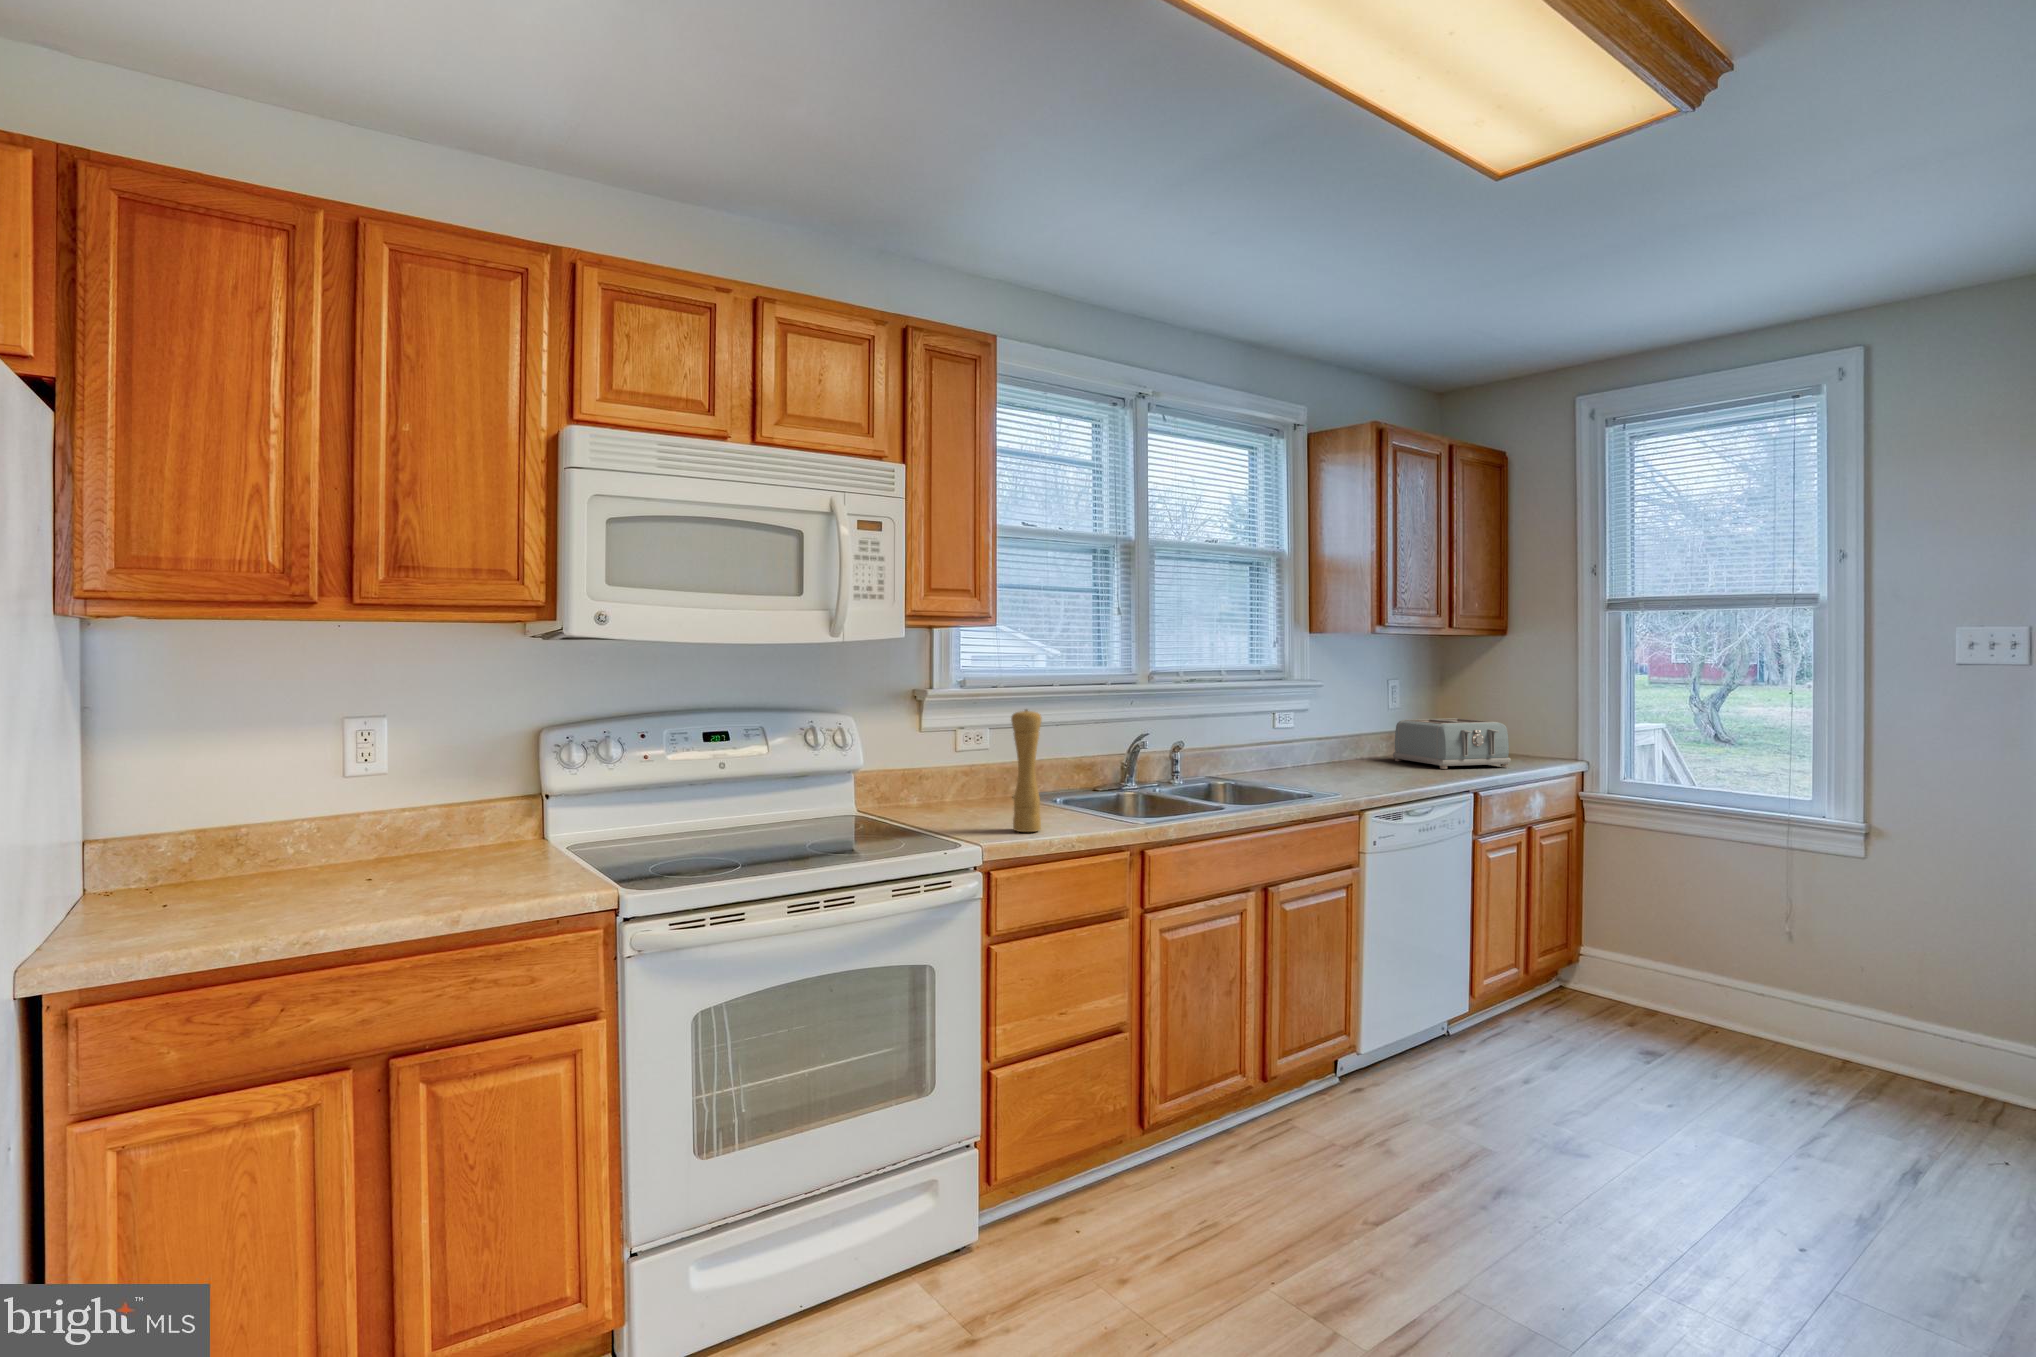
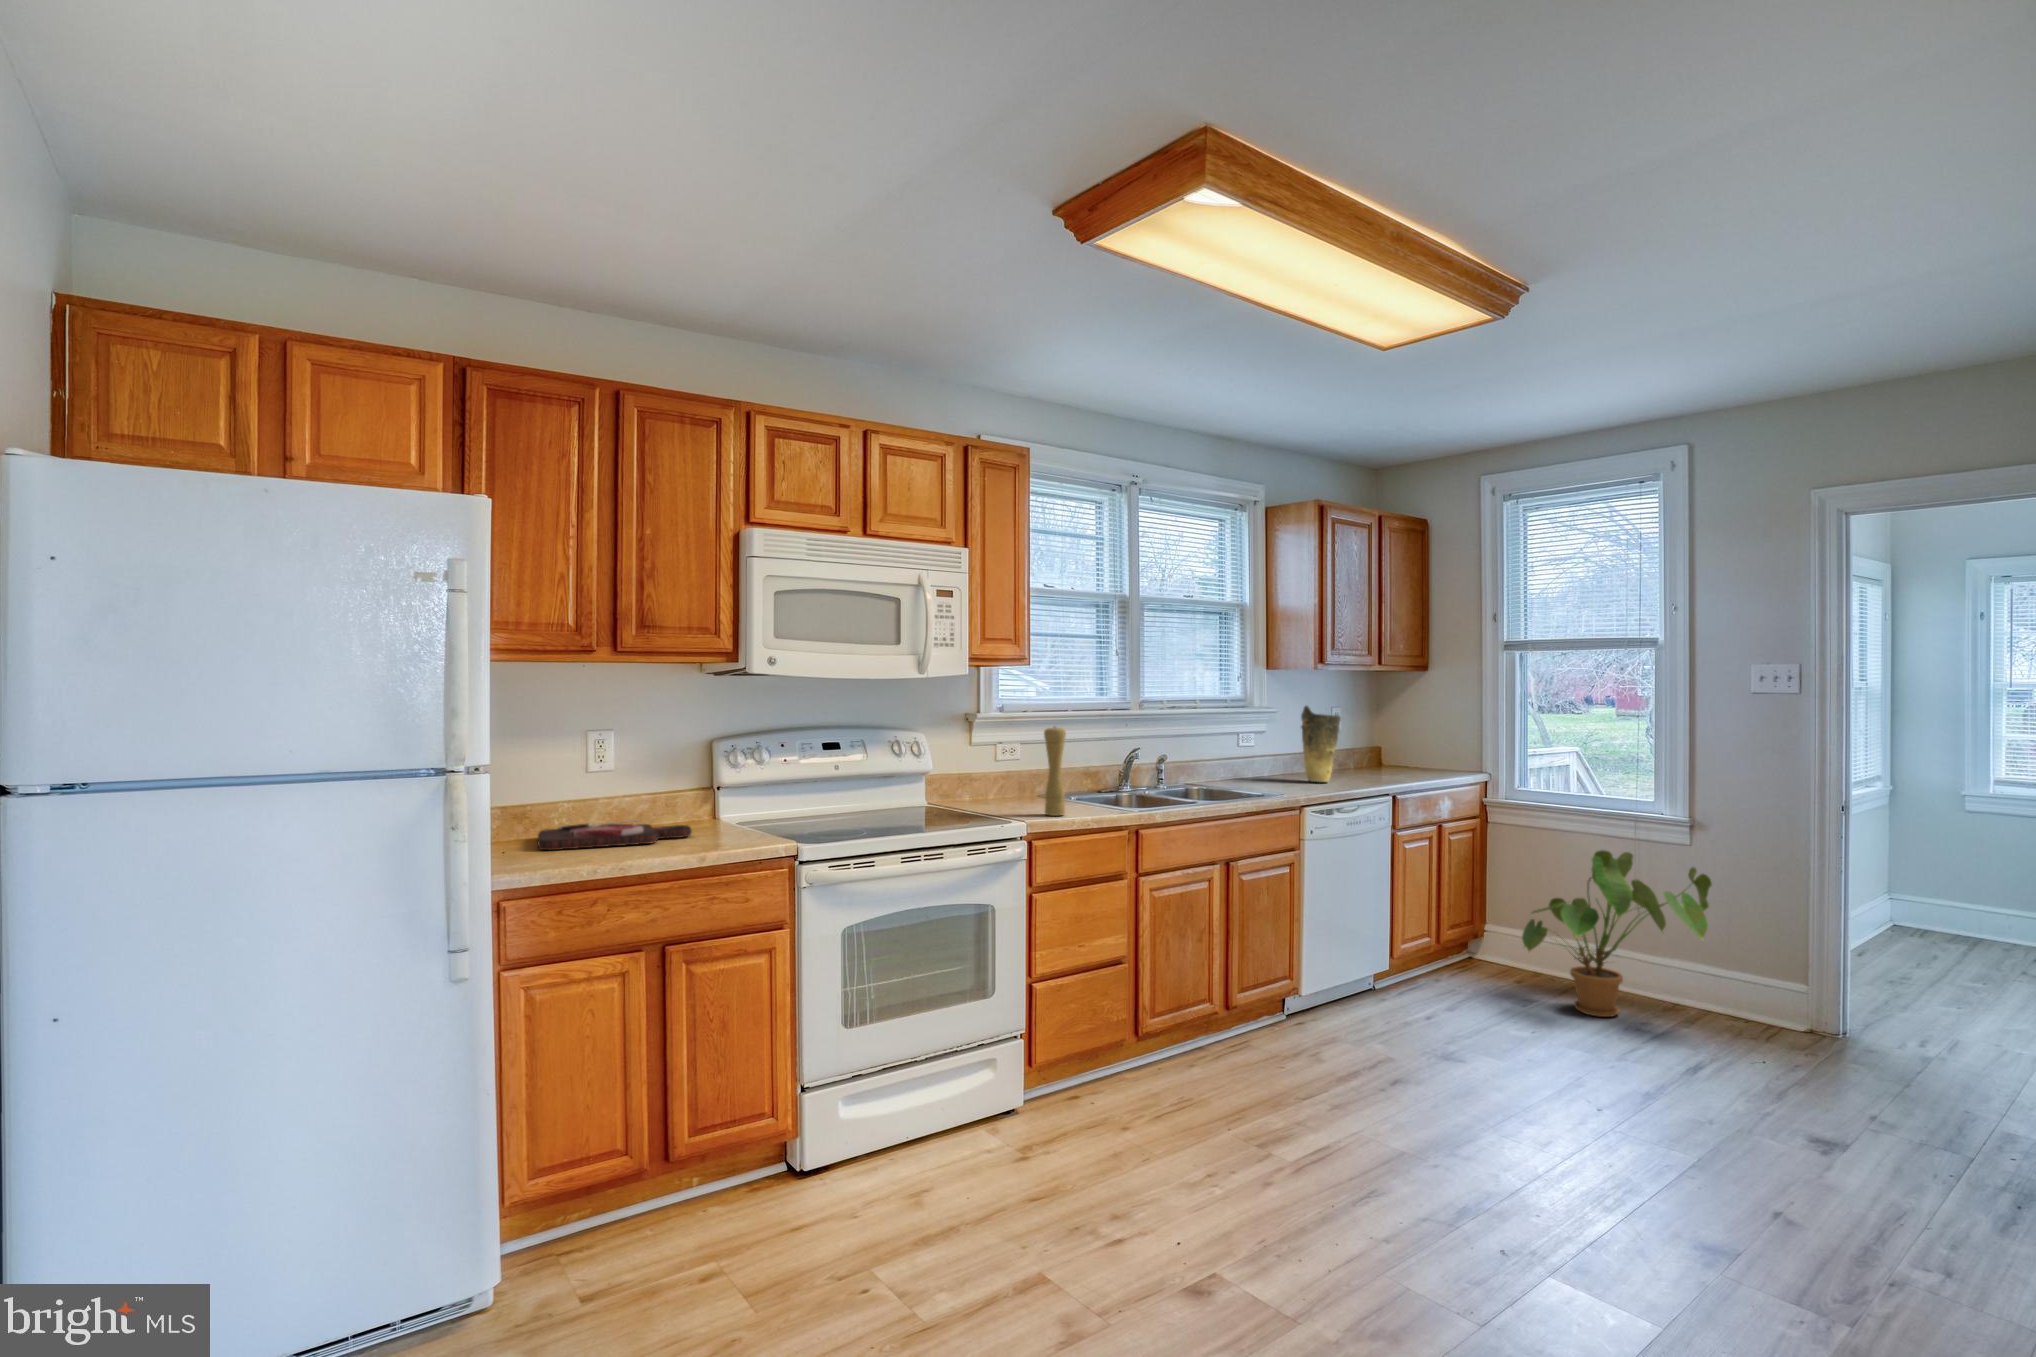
vase: none [1353,679,1405,776] -> present [1301,706,1341,782]
toaster: present [1393,718,1511,769] -> none [1336,738,1428,778]
cutting board: none [220,852,485,904] -> present [538,819,692,850]
house plant: none [1642,863,1910,1084] -> present [1522,850,1712,1017]

